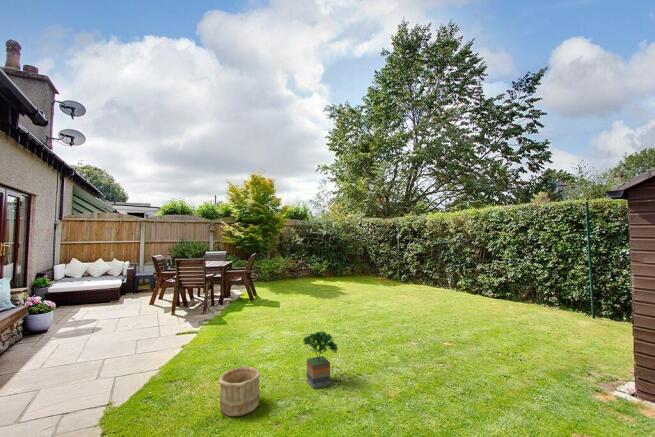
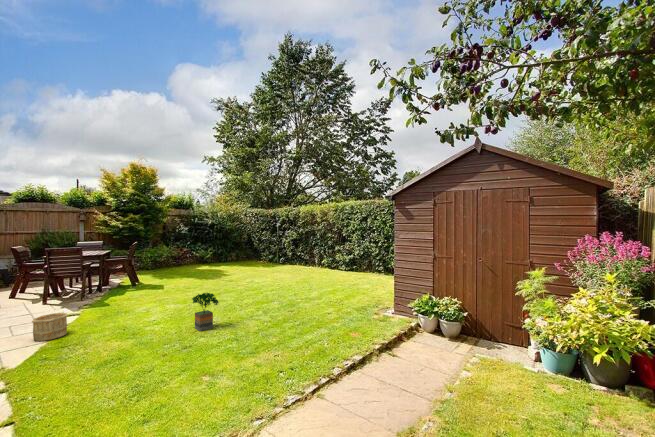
wooden bucket: present [219,367,260,416] -> present [32,313,67,341]

